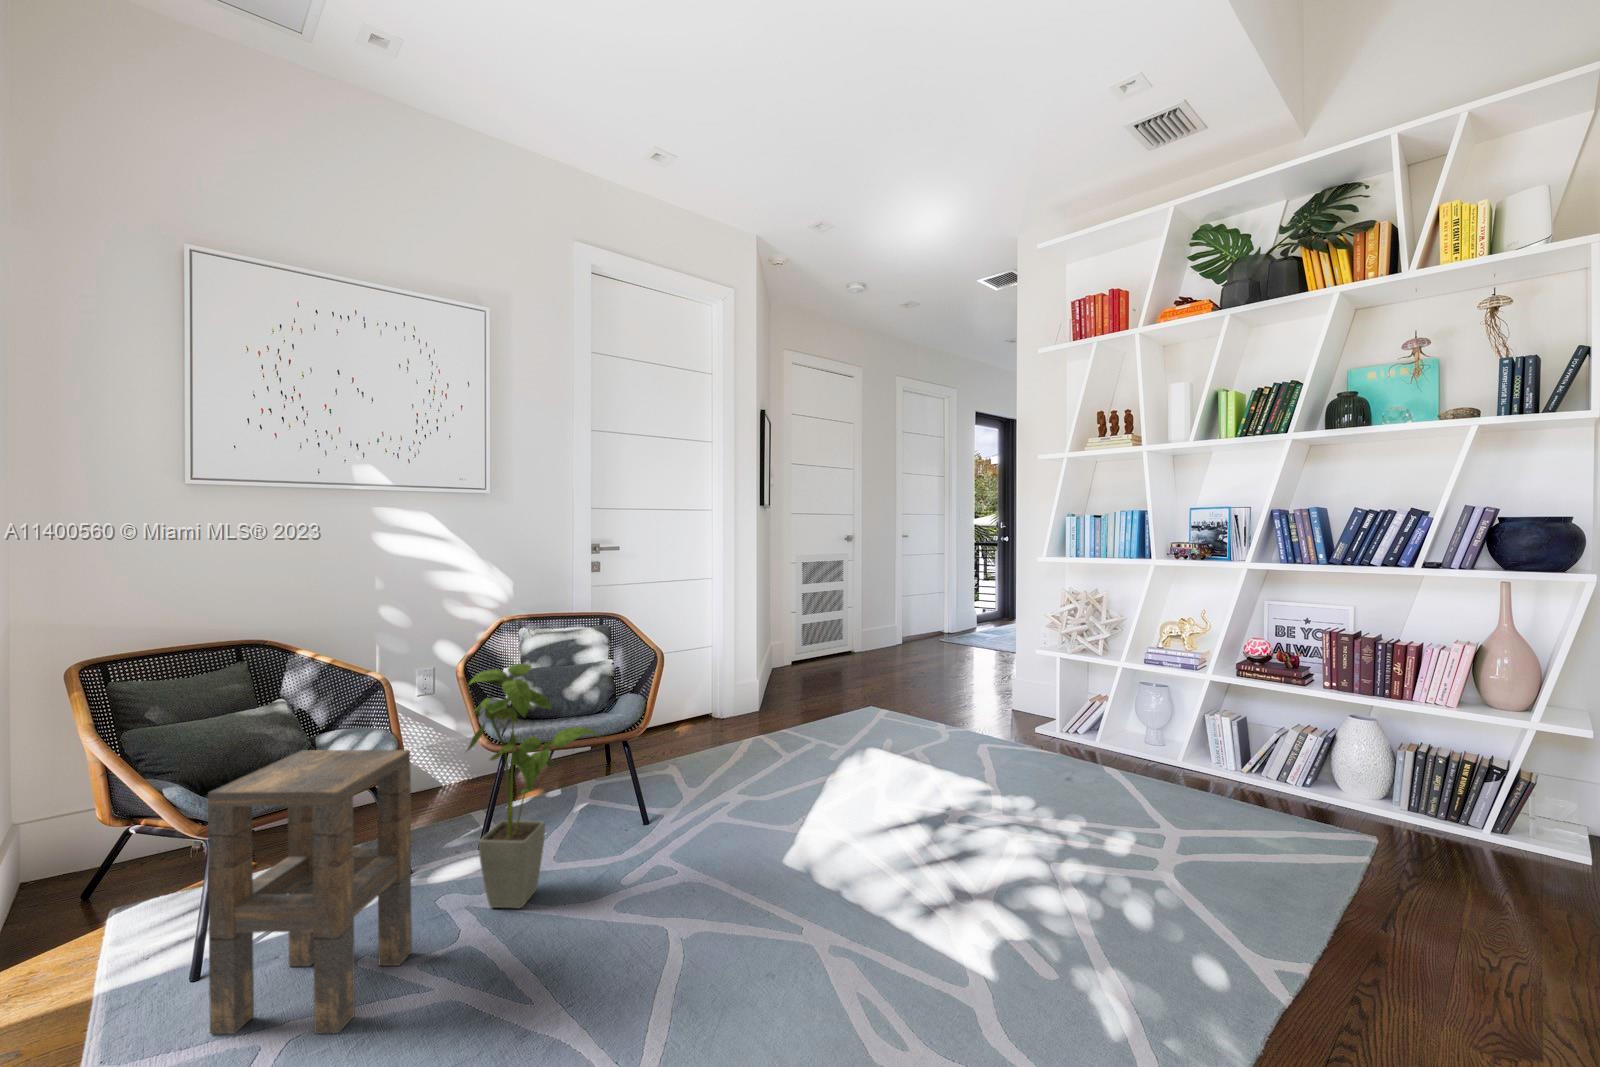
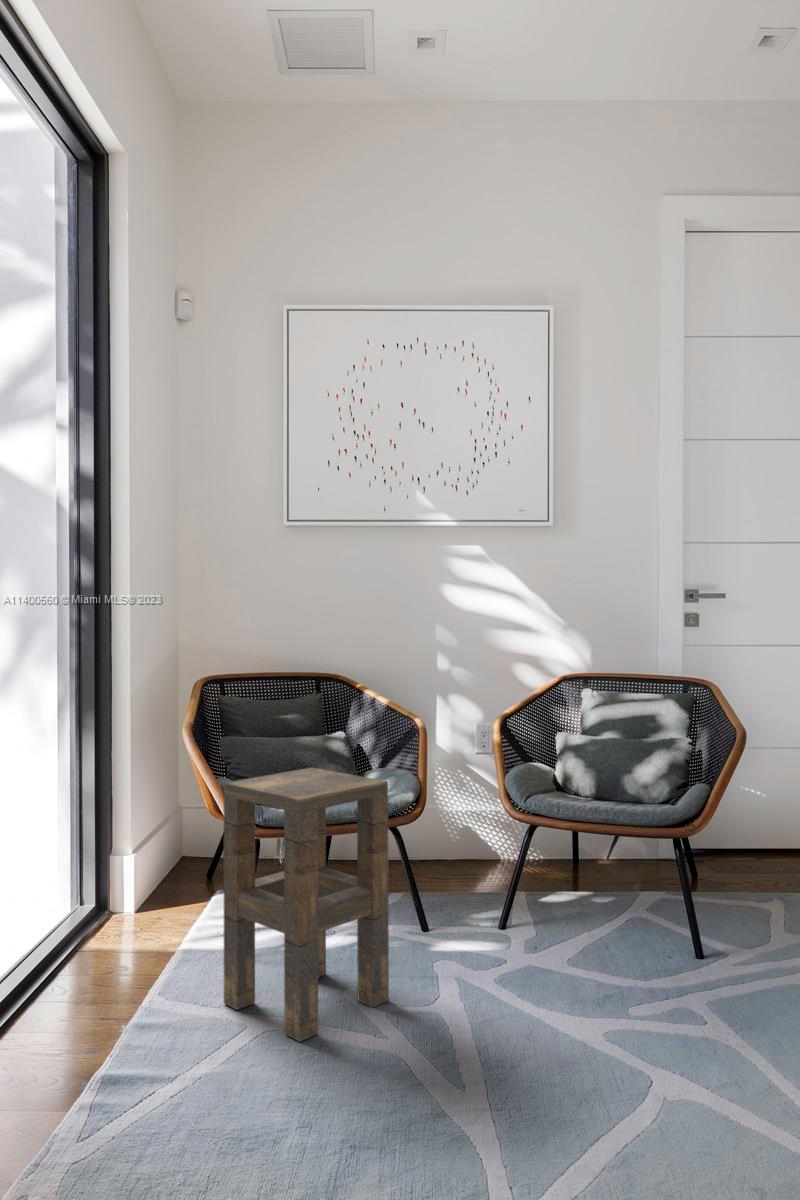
house plant: present [467,663,600,908] -> none [448,706,604,998]

